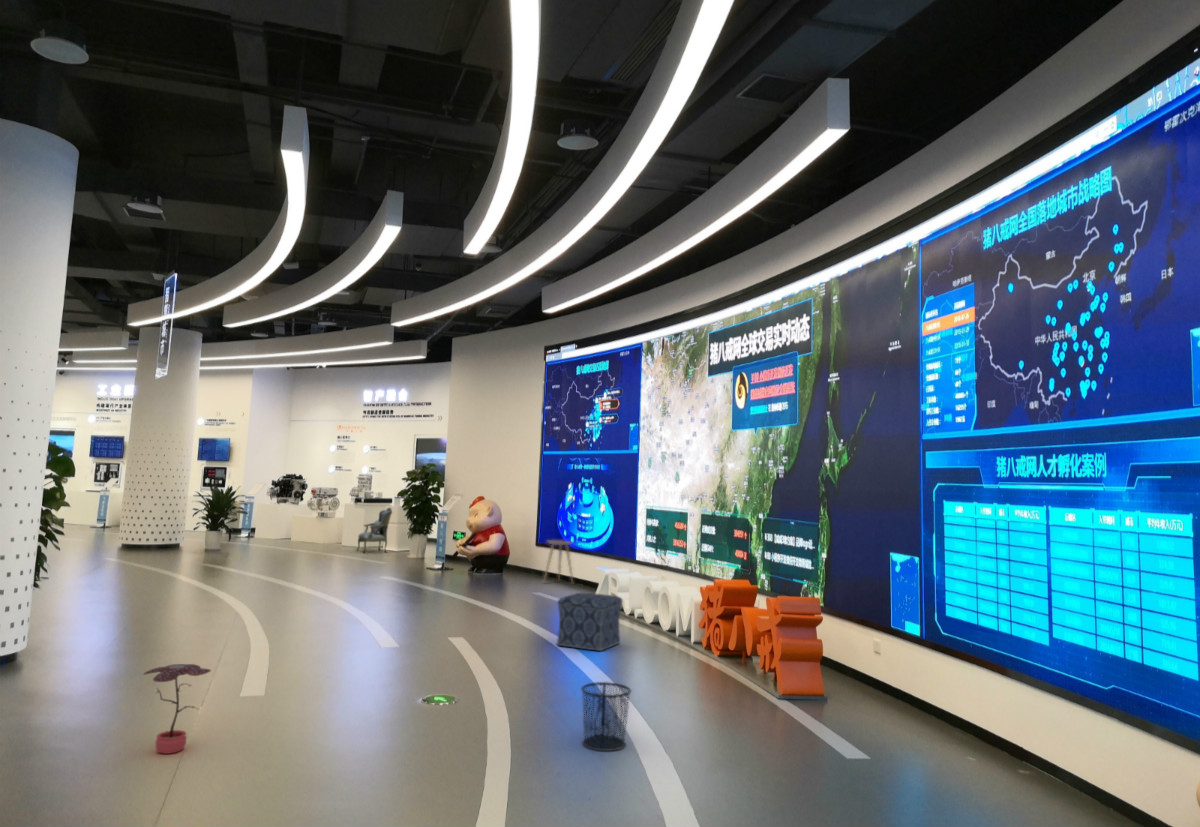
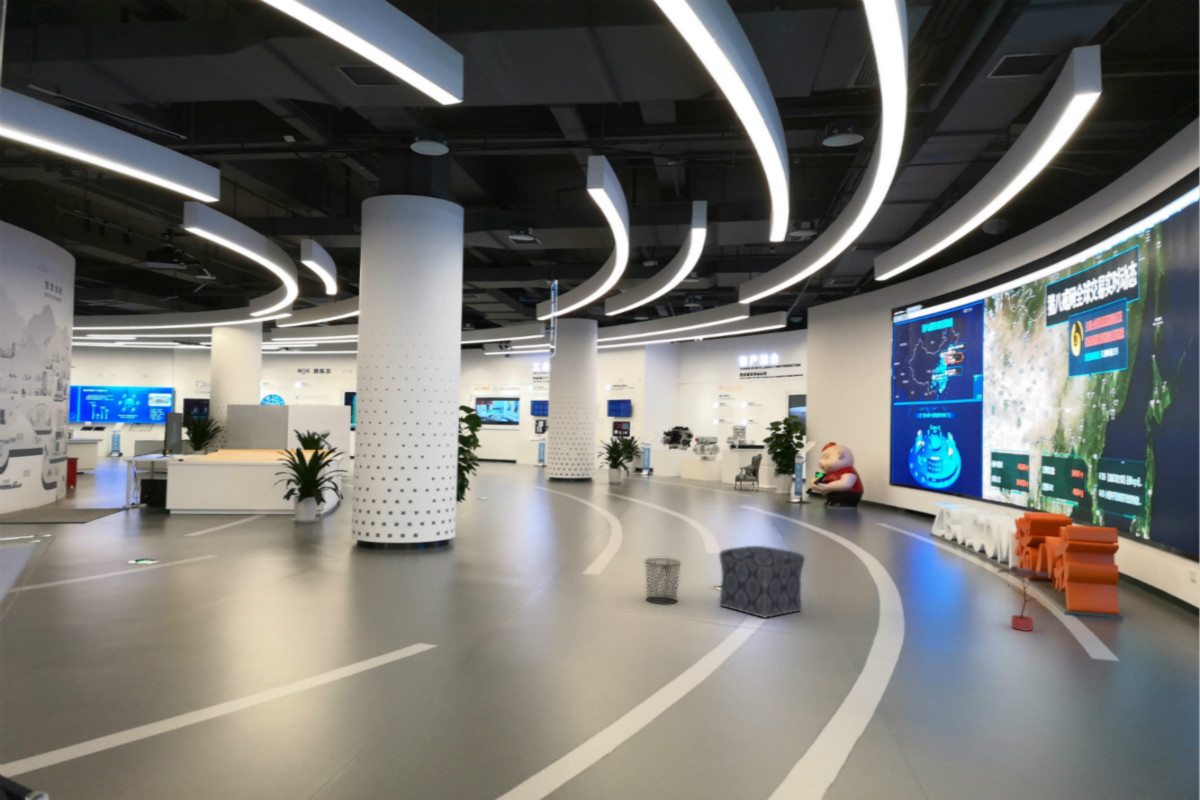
side table: present [543,540,572,581] -> none [894,482,924,522]
ottoman: present [557,593,622,651] -> present [719,546,804,618]
potted plant: present [144,664,211,754] -> present [998,567,1049,631]
waste bin: present [581,682,631,751] -> present [646,559,680,604]

